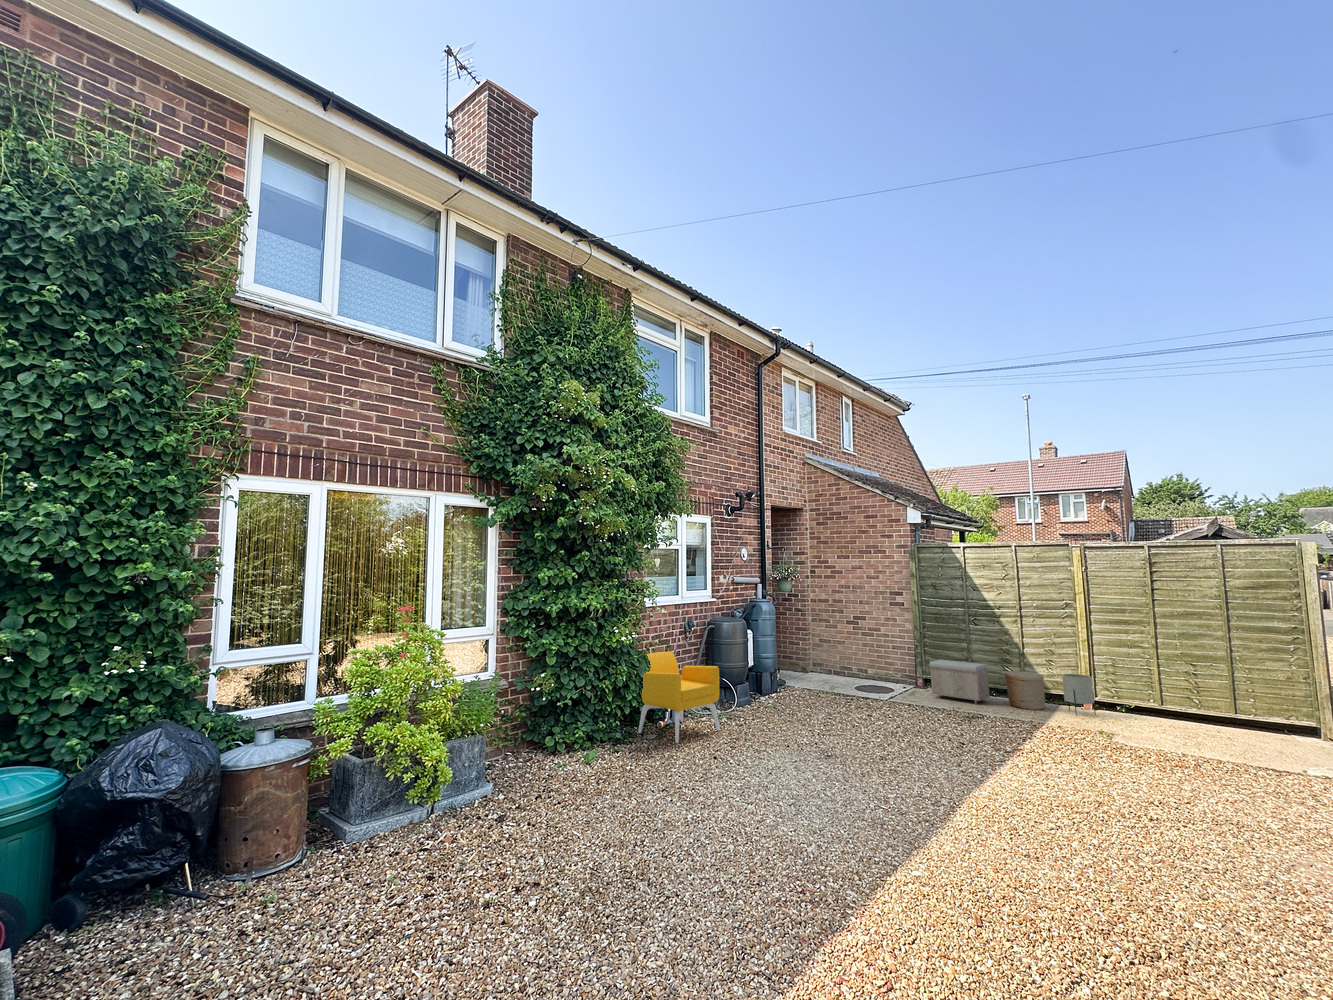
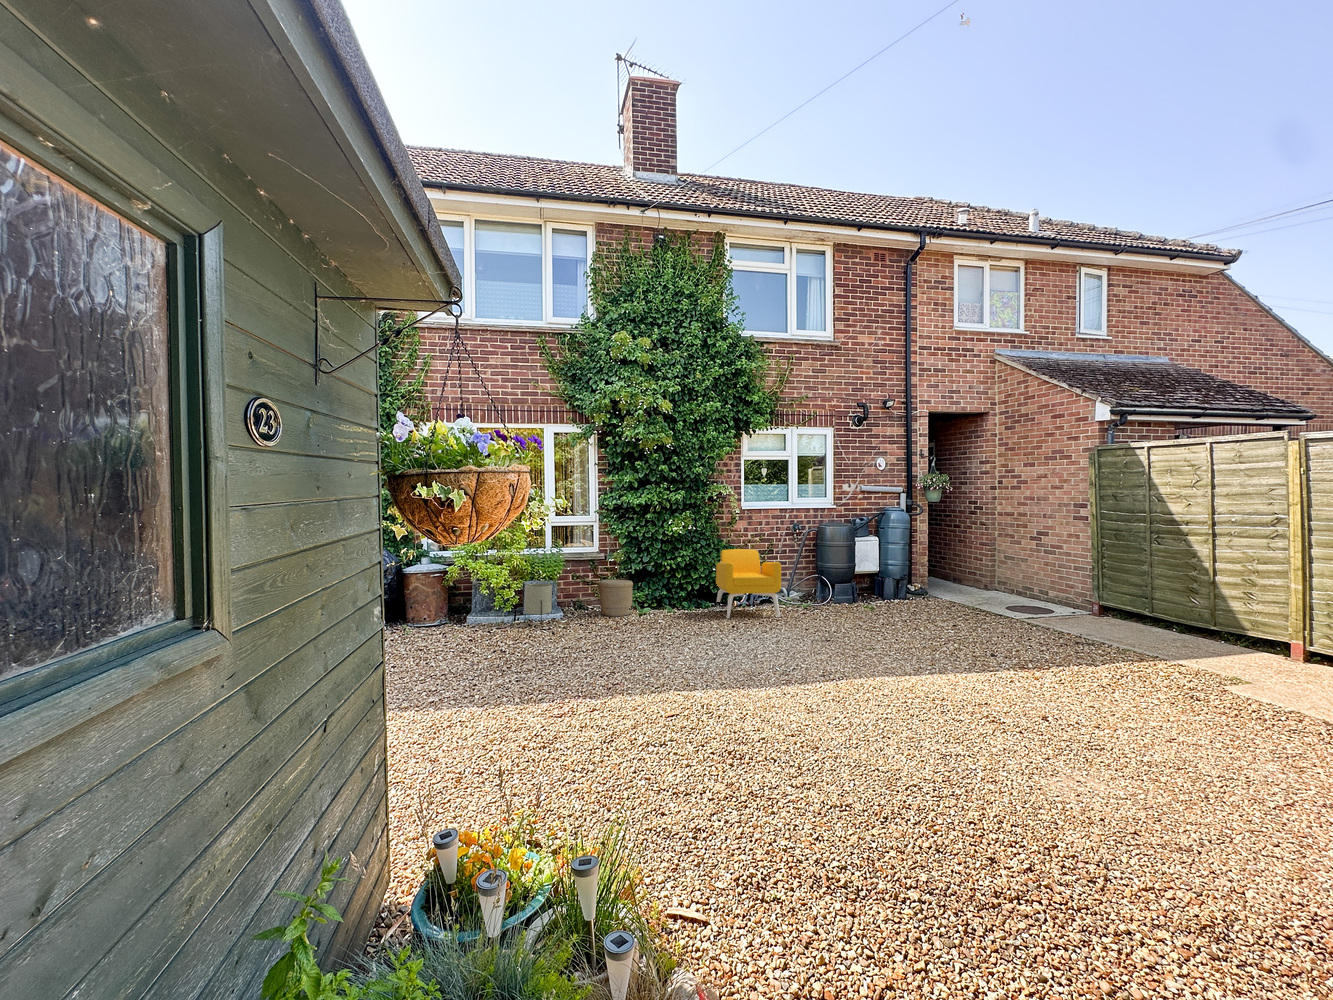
storage bench: present [930,660,990,704] -> none [1085,586,1162,638]
woven basket: present [1005,671,1045,710] -> present [599,579,633,616]
planter: present [1062,674,1096,716] -> present [525,584,552,627]

